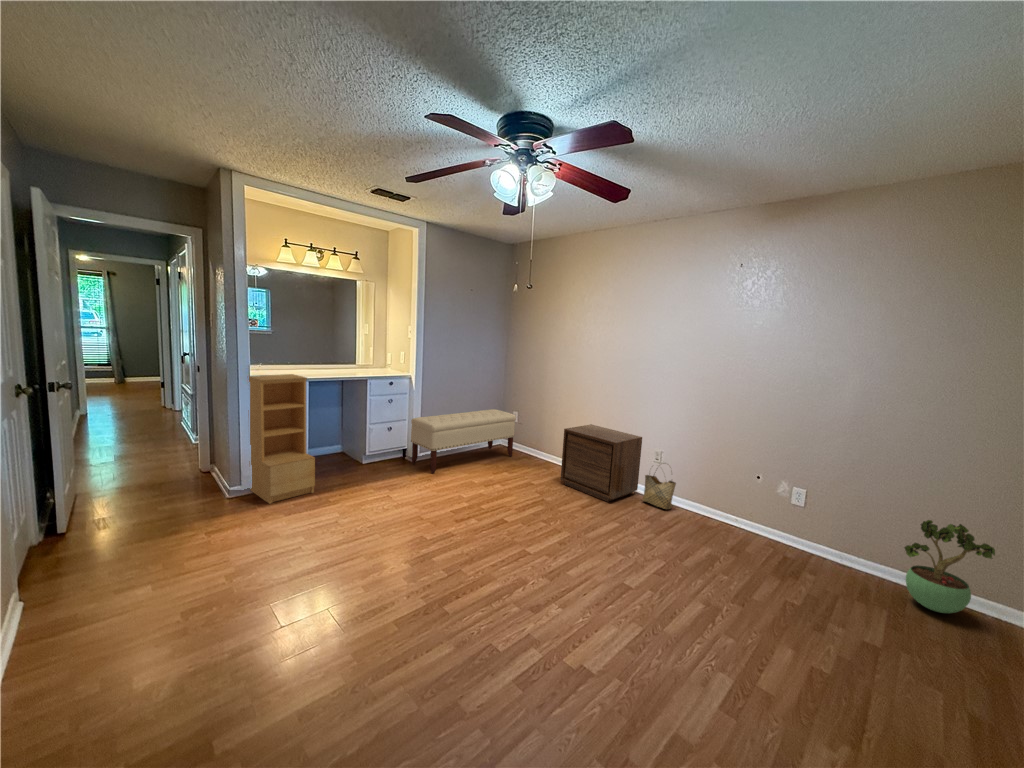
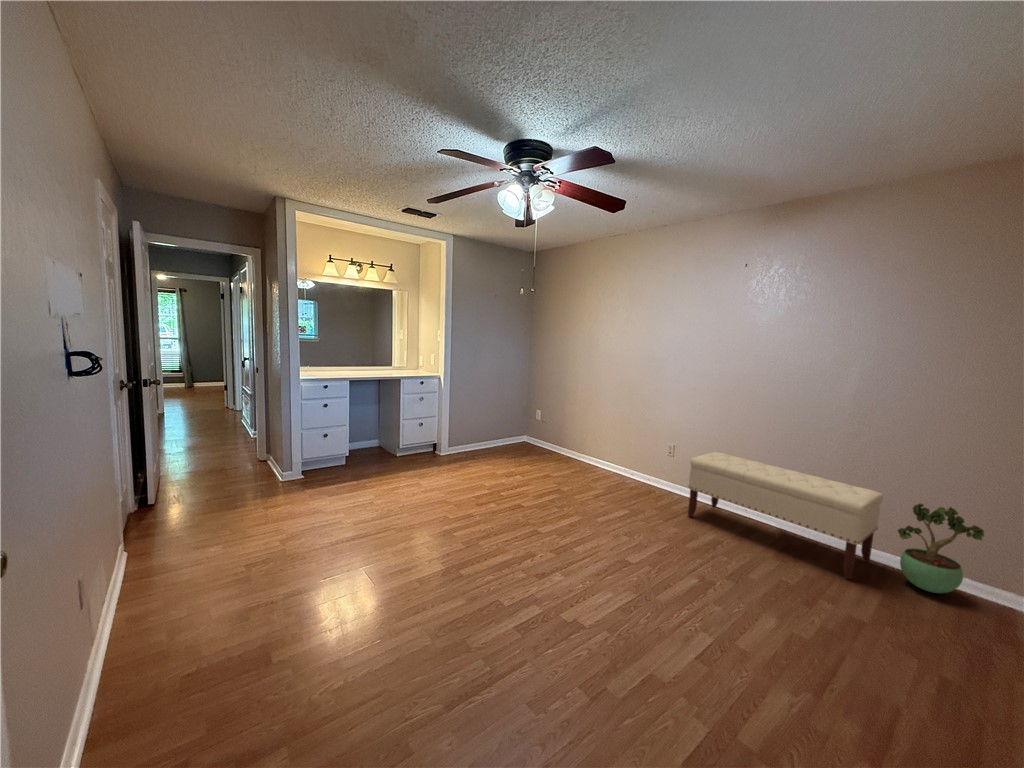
bookshelf: present [249,374,315,504] -> none [298,374,355,487]
bench: present [411,409,516,473] -> present [688,452,883,579]
nightstand: present [561,424,642,502] -> none [577,420,654,491]
woven basket: present [643,475,676,509] -> none [654,454,685,498]

